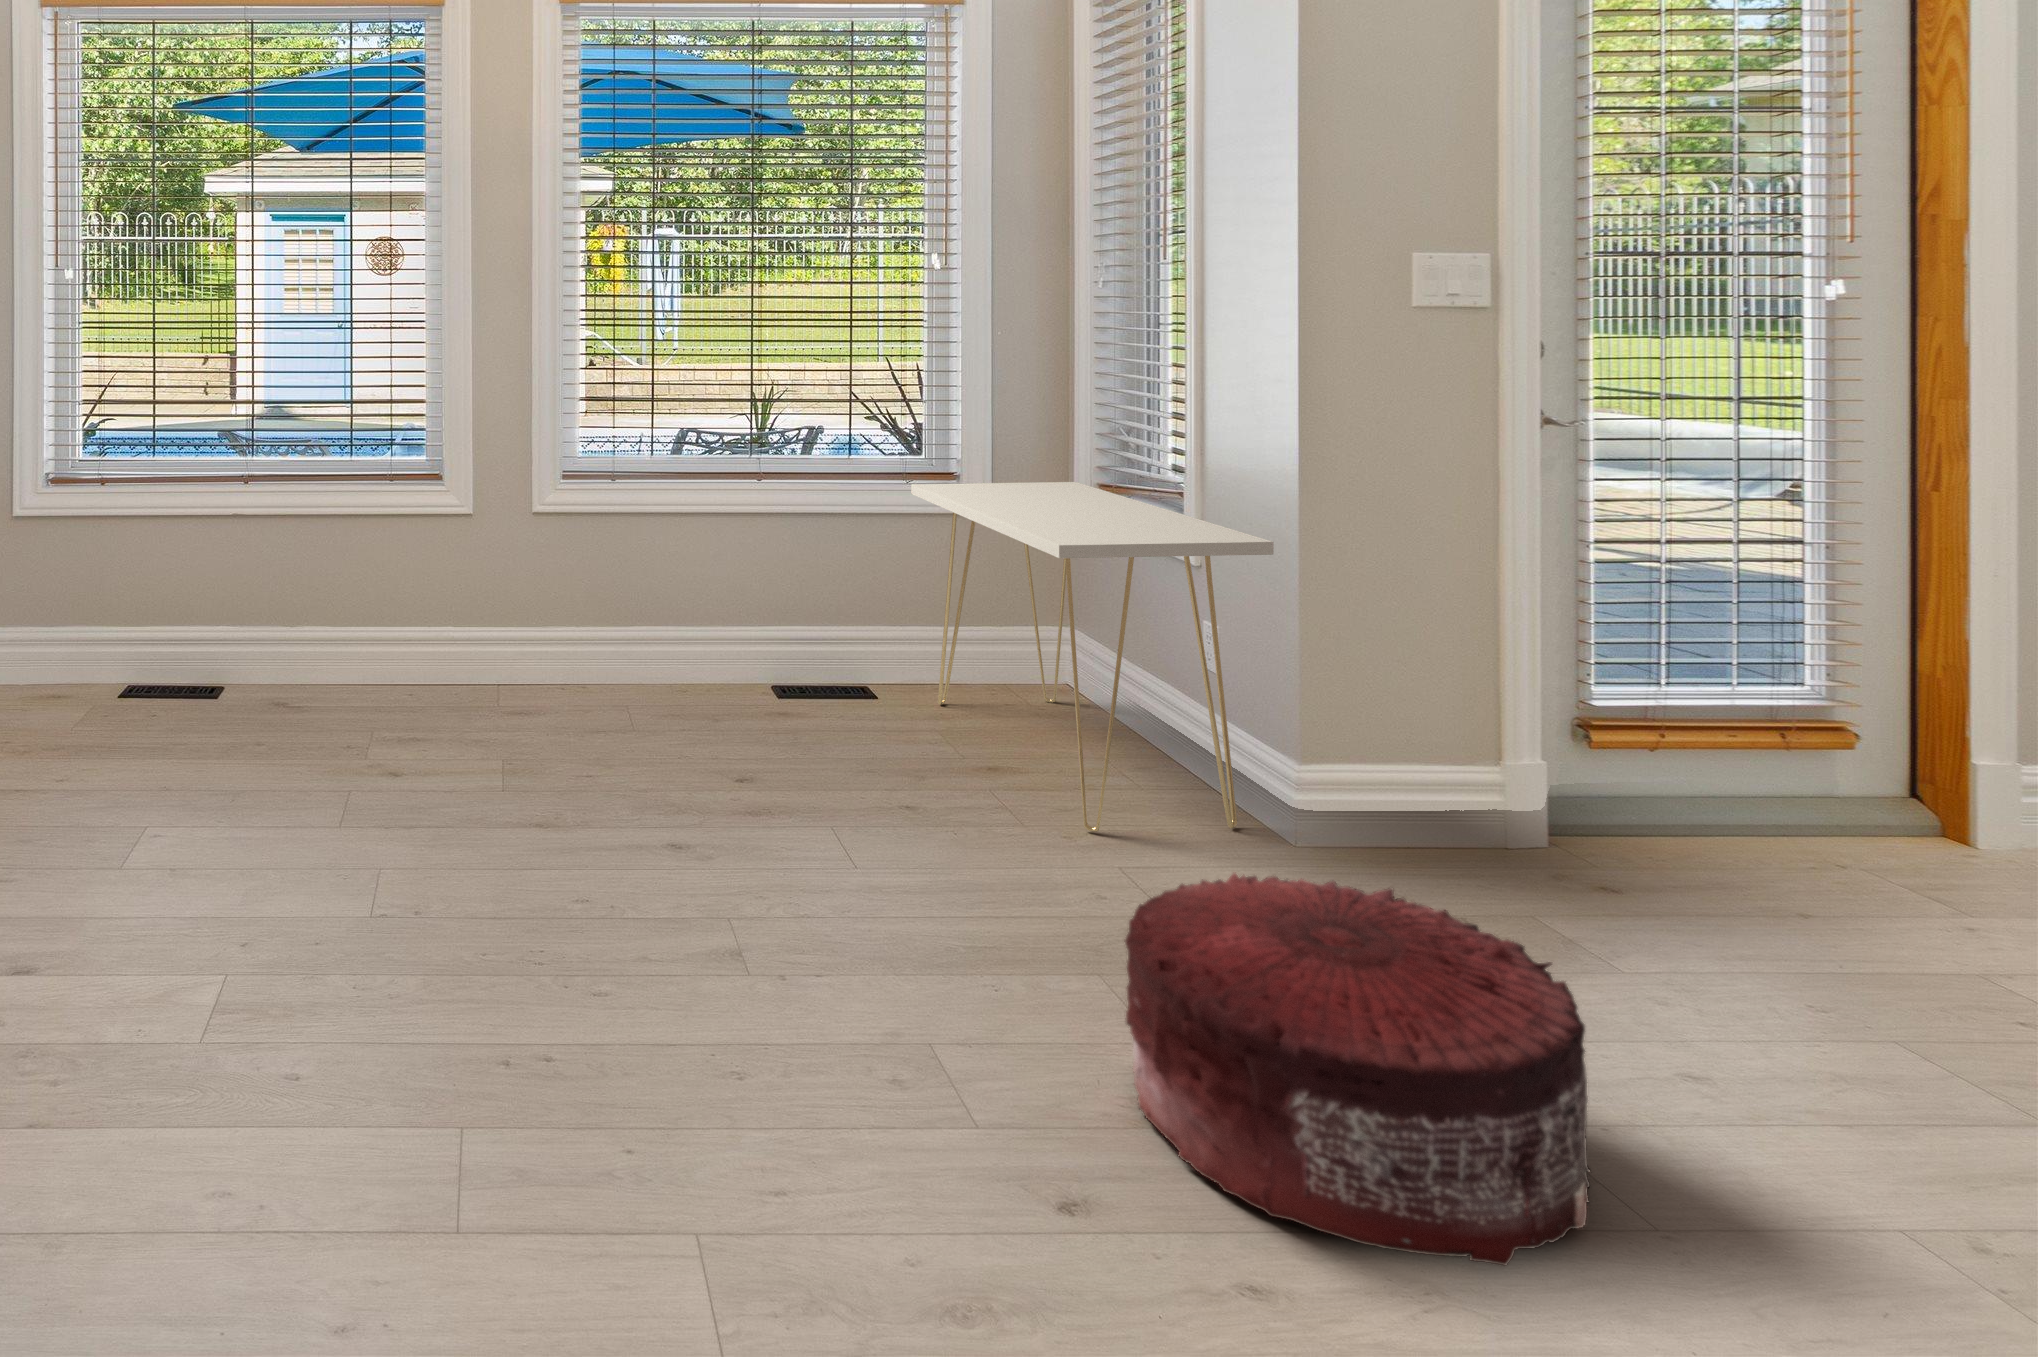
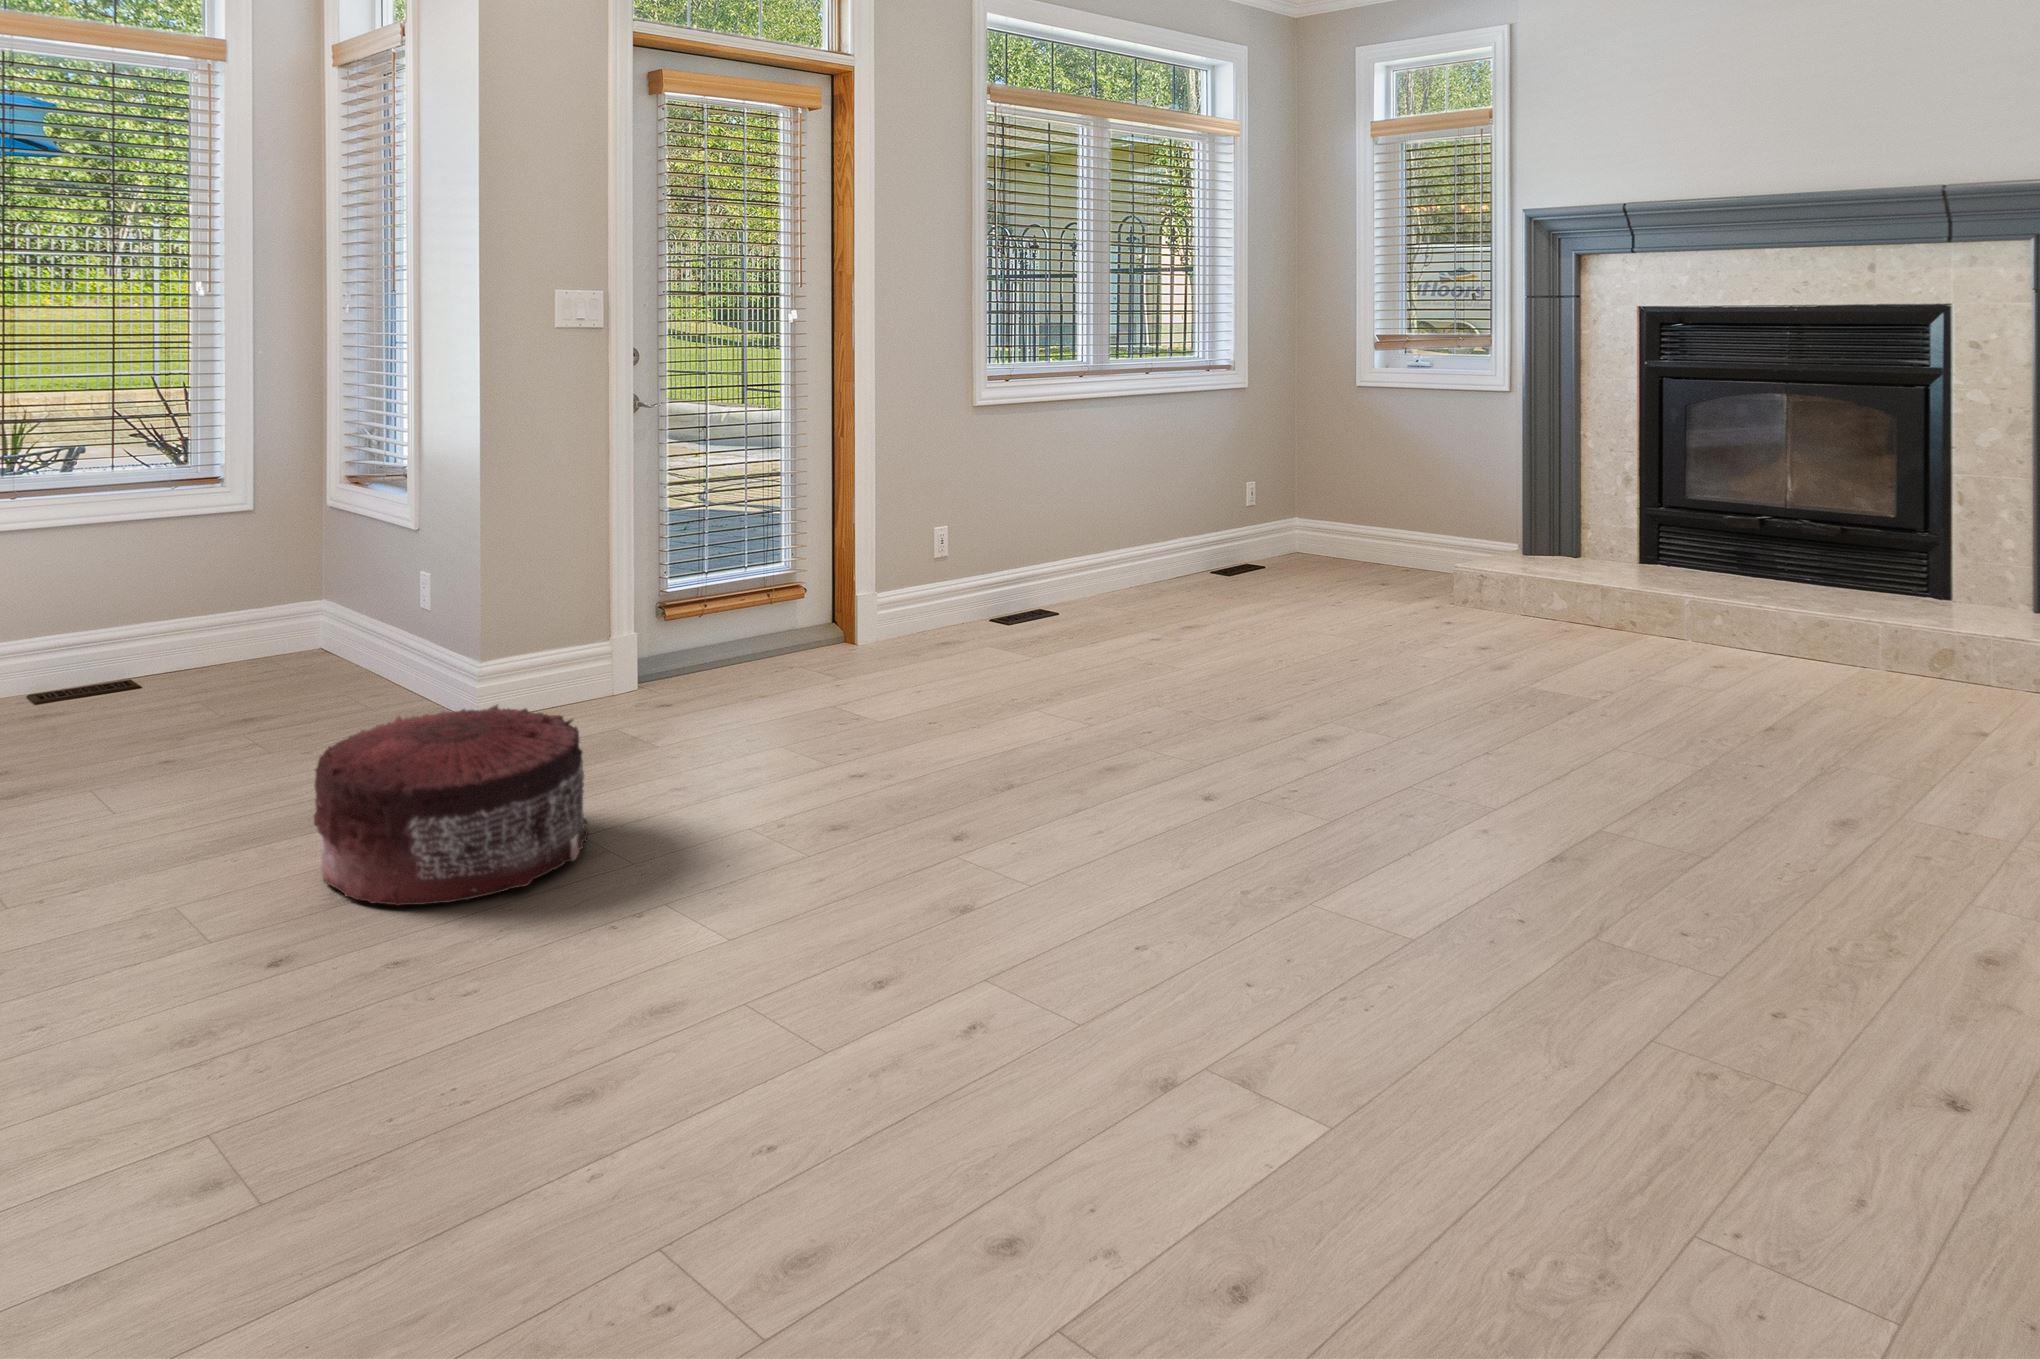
console table: present [911,482,1274,832] -> none [174,476,460,743]

